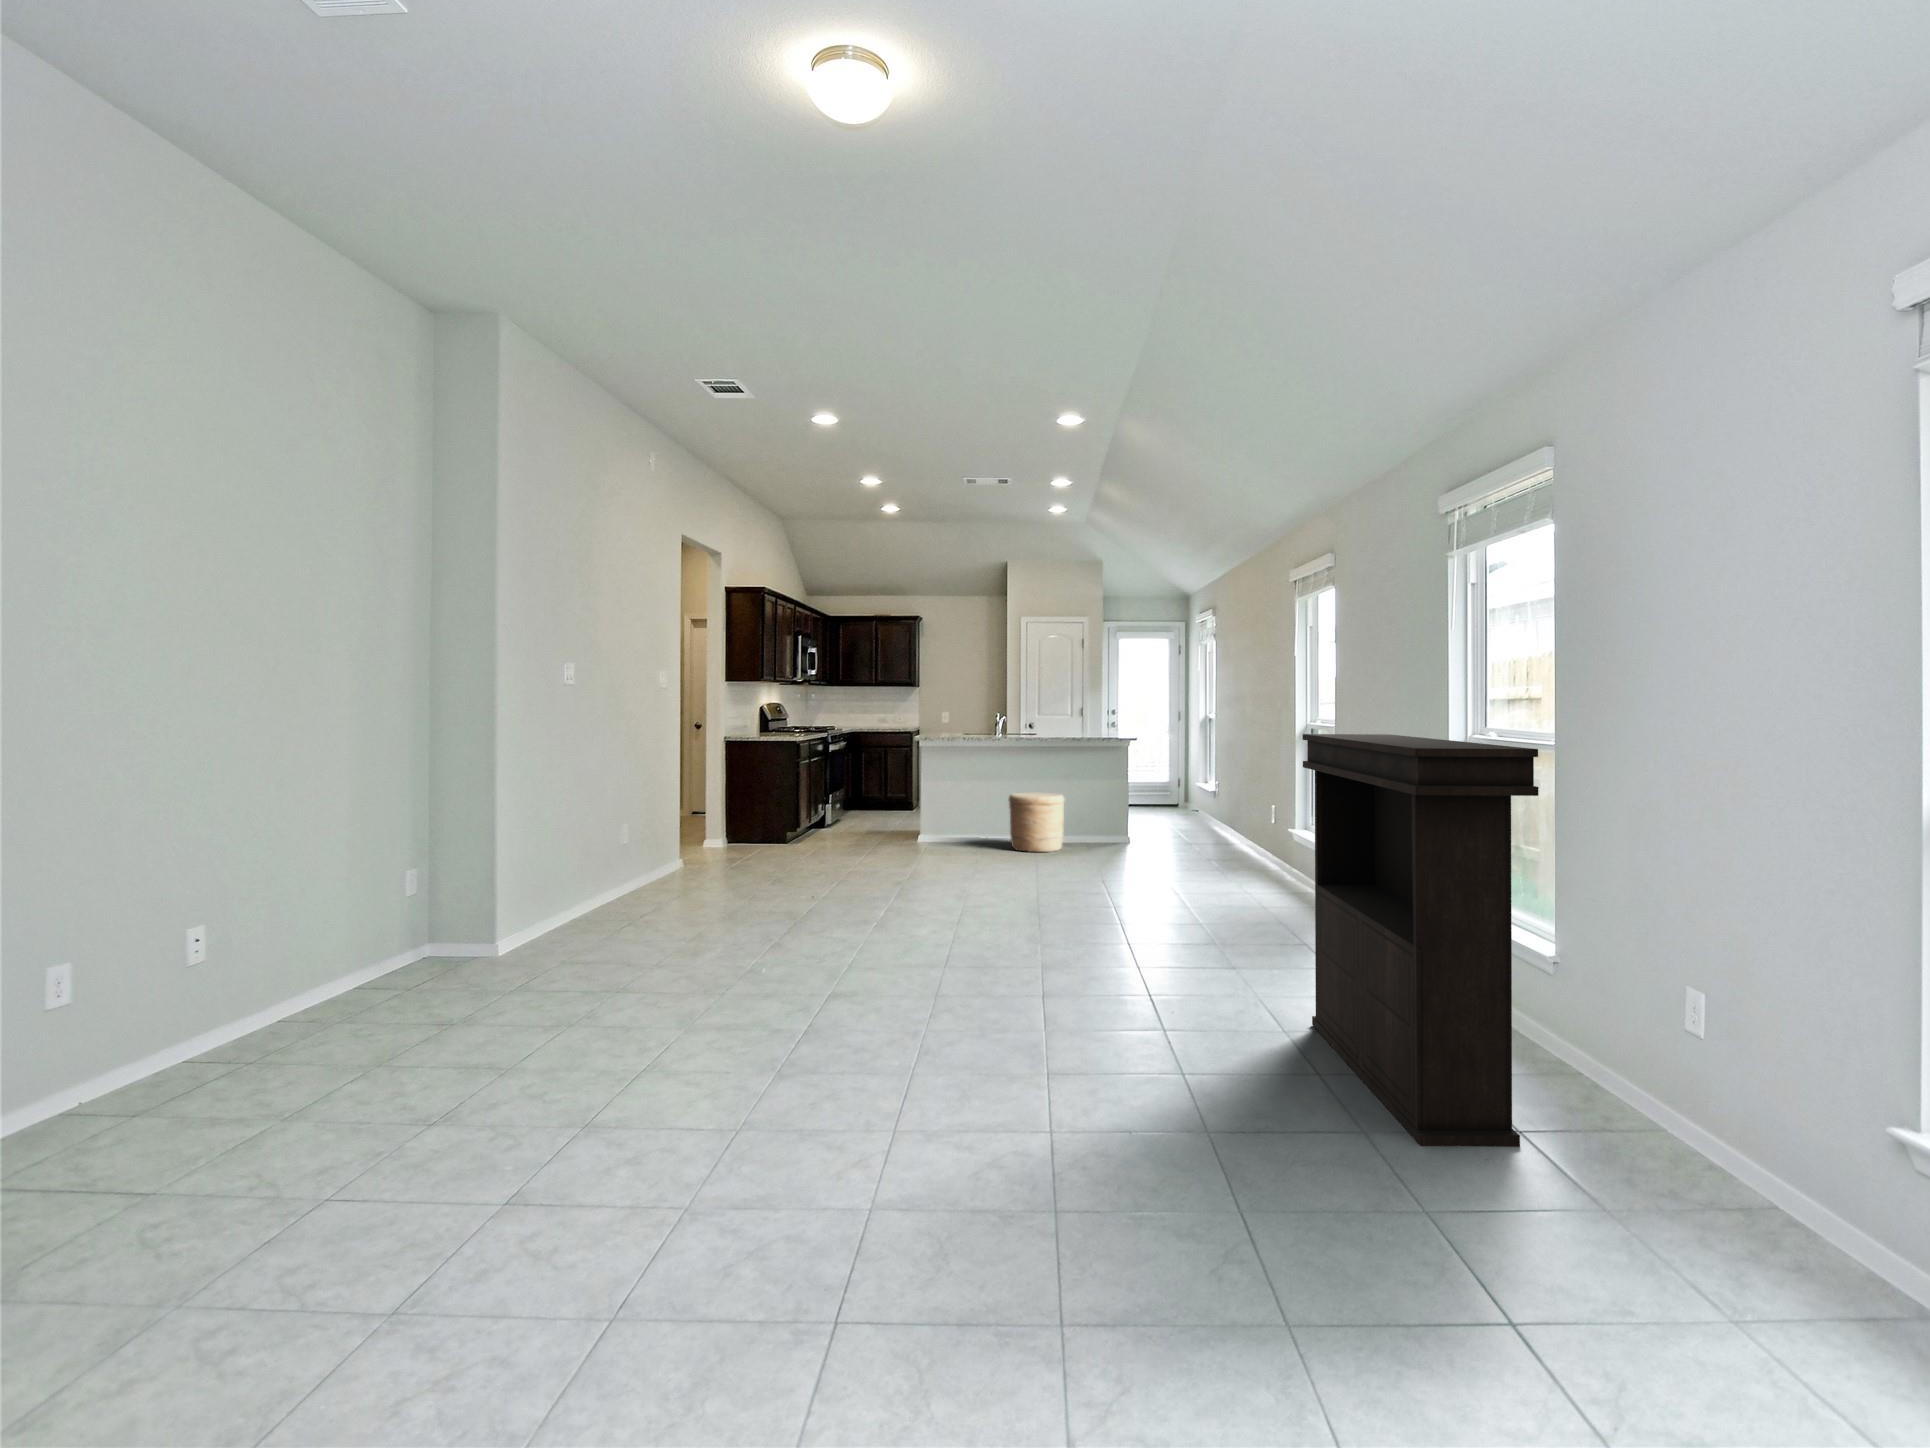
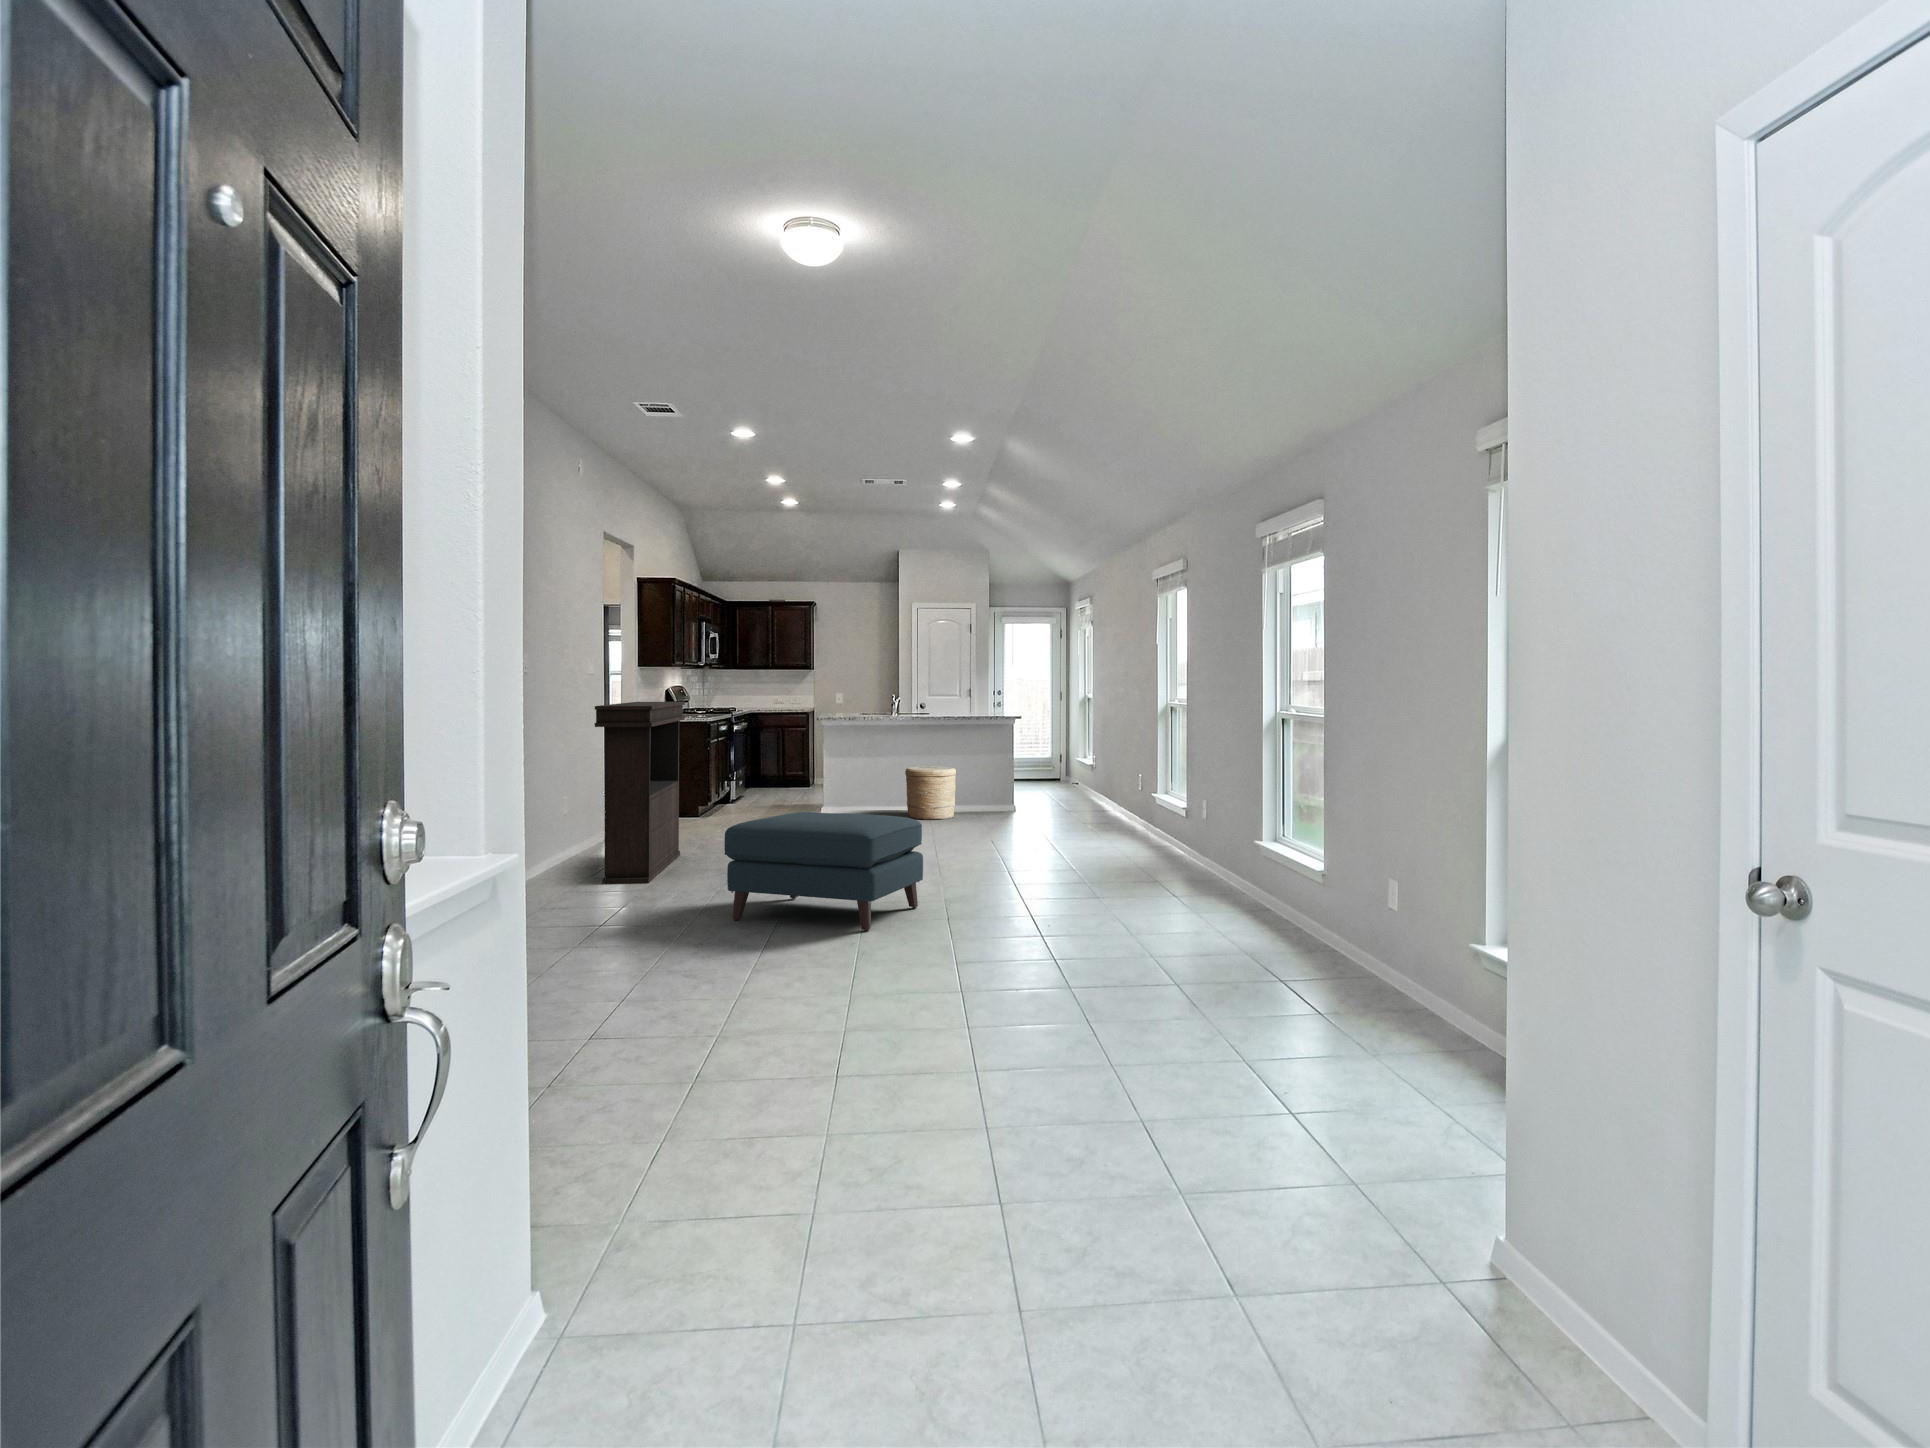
console table: present [1303,734,1538,1147] -> present [595,702,685,884]
ottoman: none [772,853,1017,1011] -> present [724,812,923,931]

